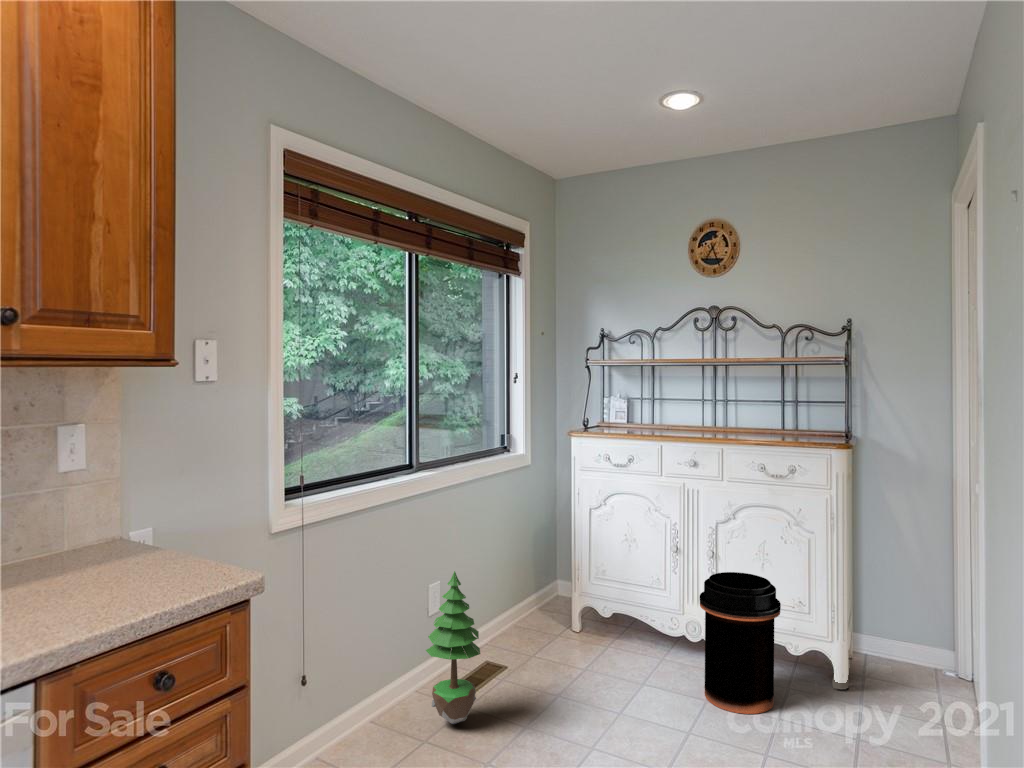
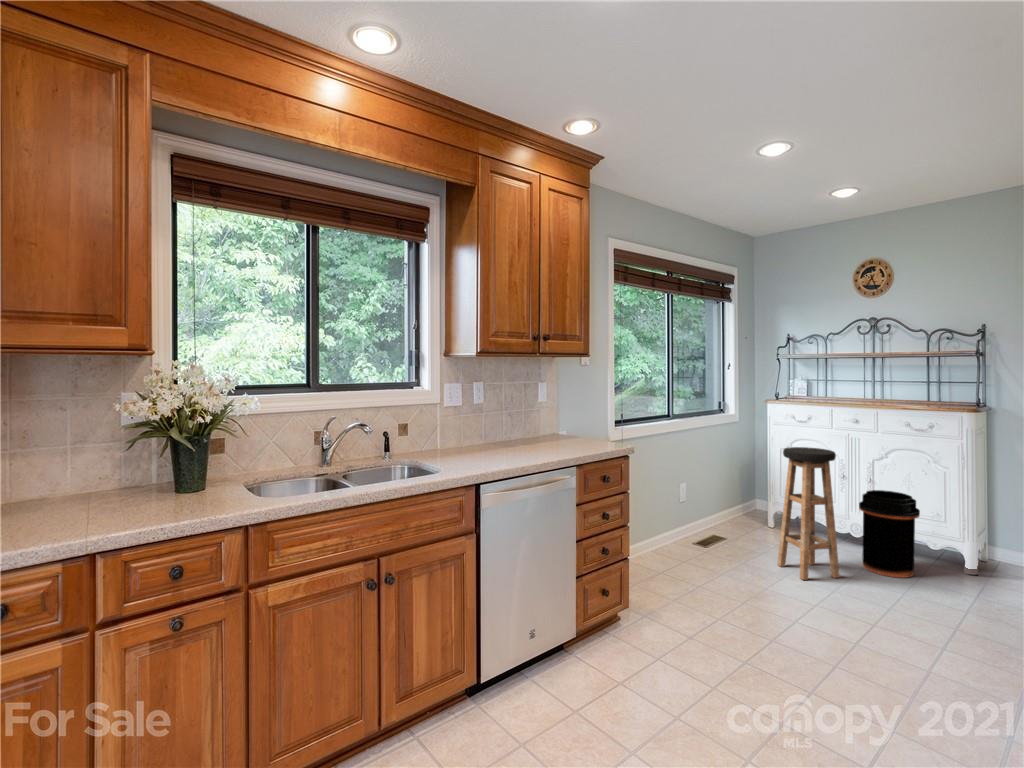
bar stool: none [582,512,674,745] -> present [777,447,840,580]
potted tree: present [426,571,480,724] -> none [682,475,715,560]

